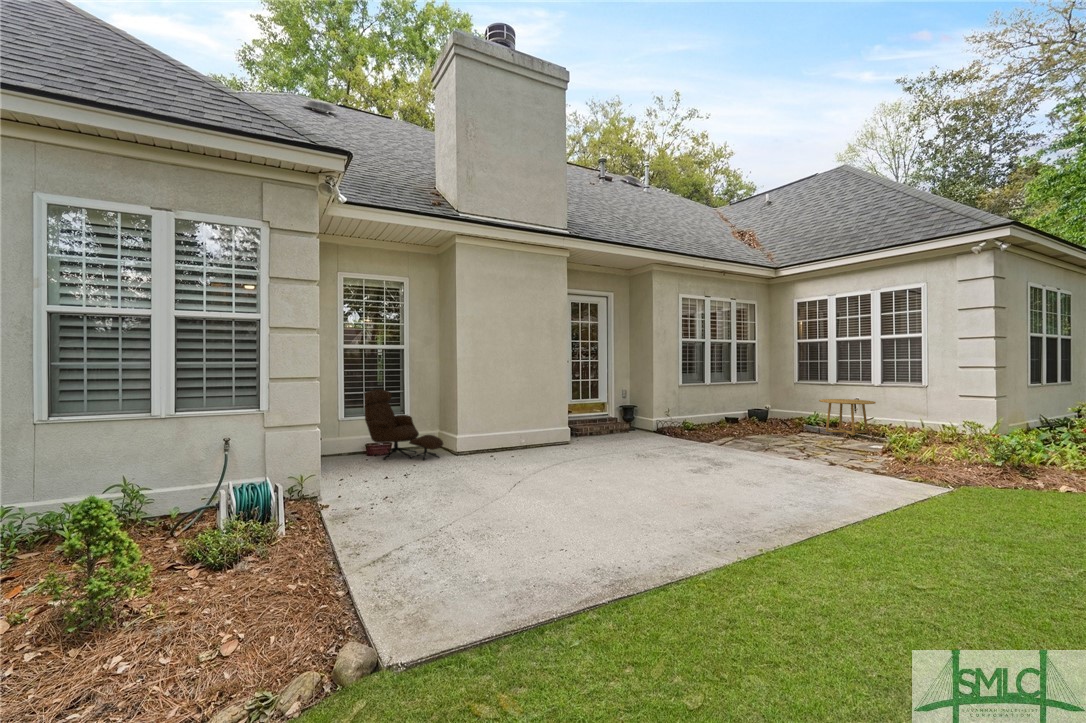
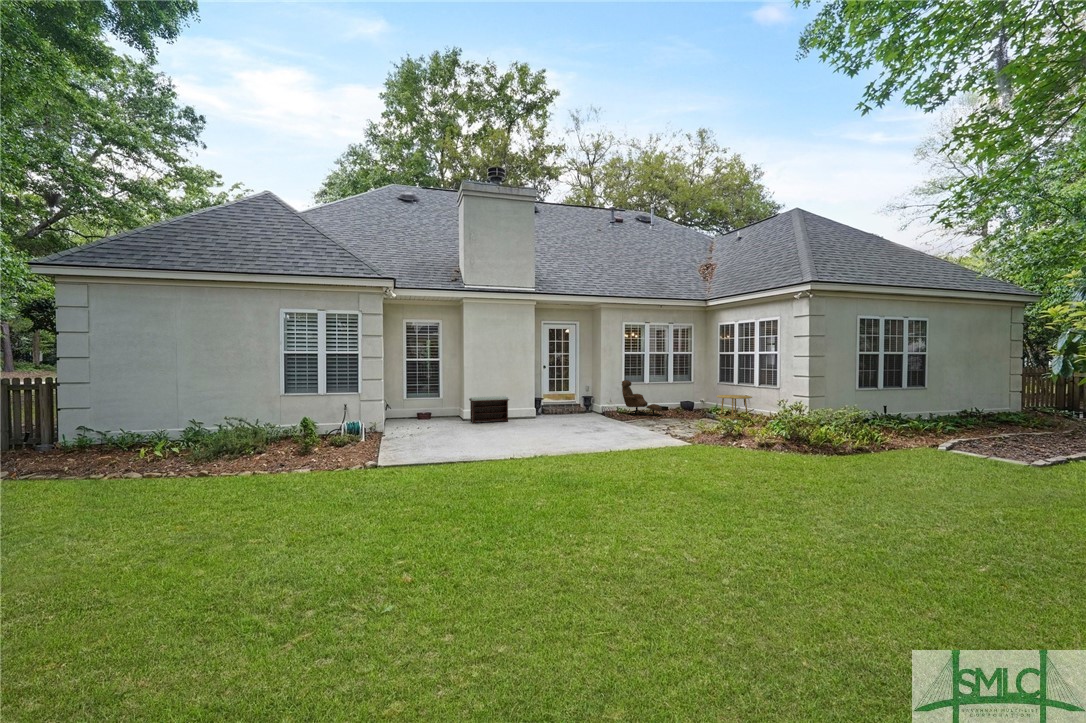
lounge chair: present [364,390,443,460] -> present [622,380,662,416]
bench: none [469,409,540,460] -> present [469,396,509,424]

